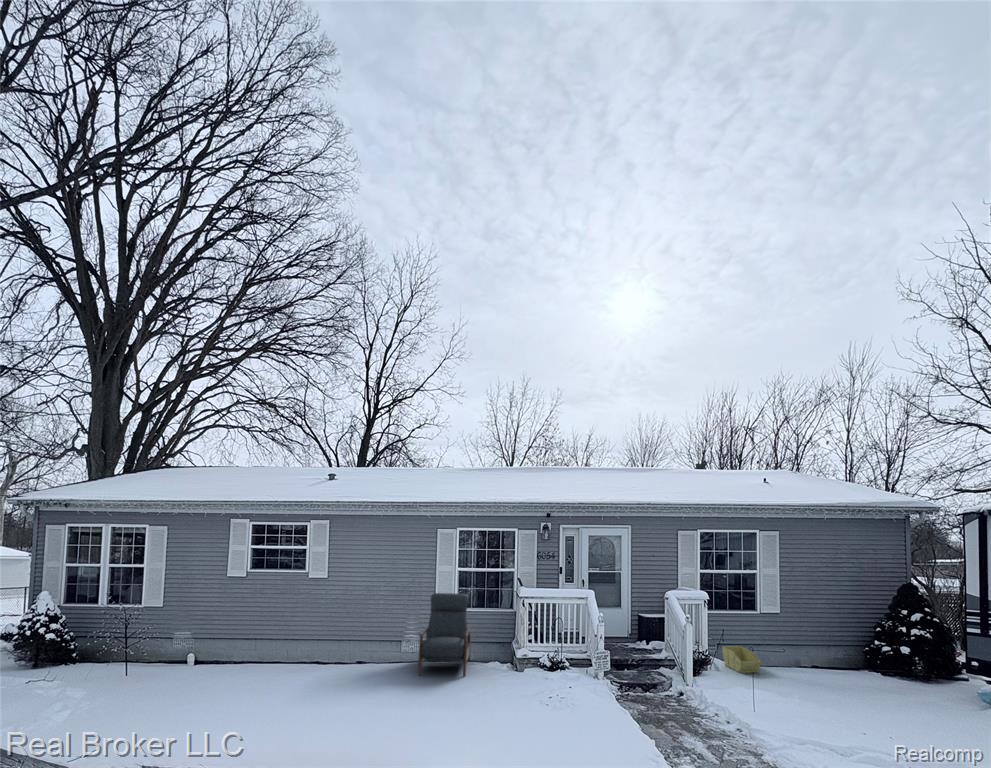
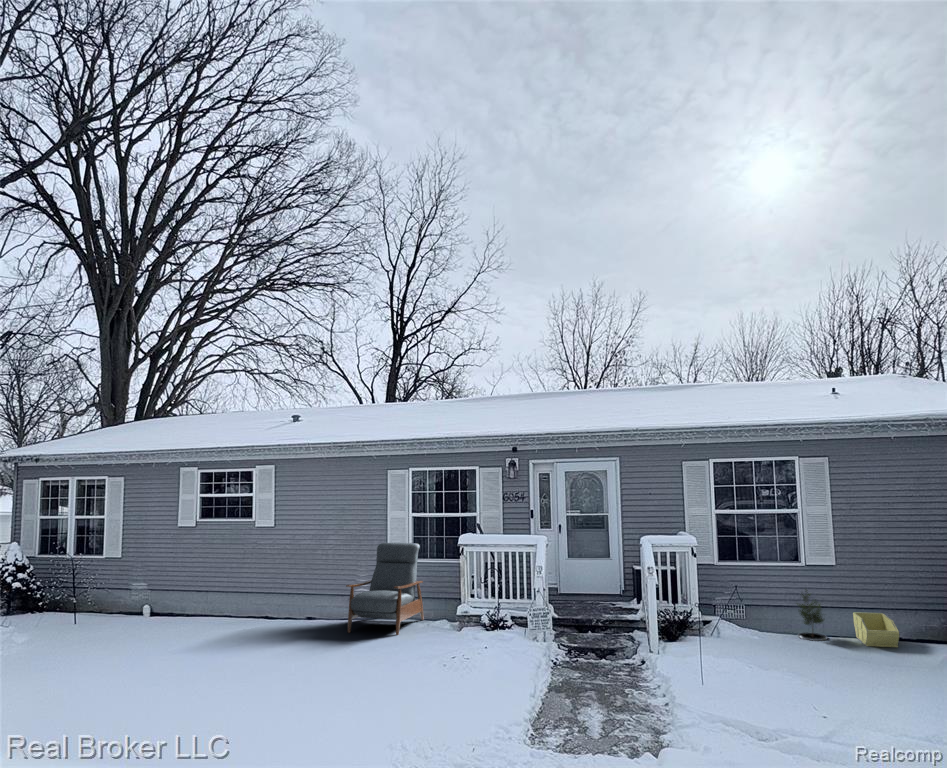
potted tree: none [764,629,788,670] -> present [797,590,827,641]
storage bin: present [722,646,761,673] -> present [853,612,900,647]

